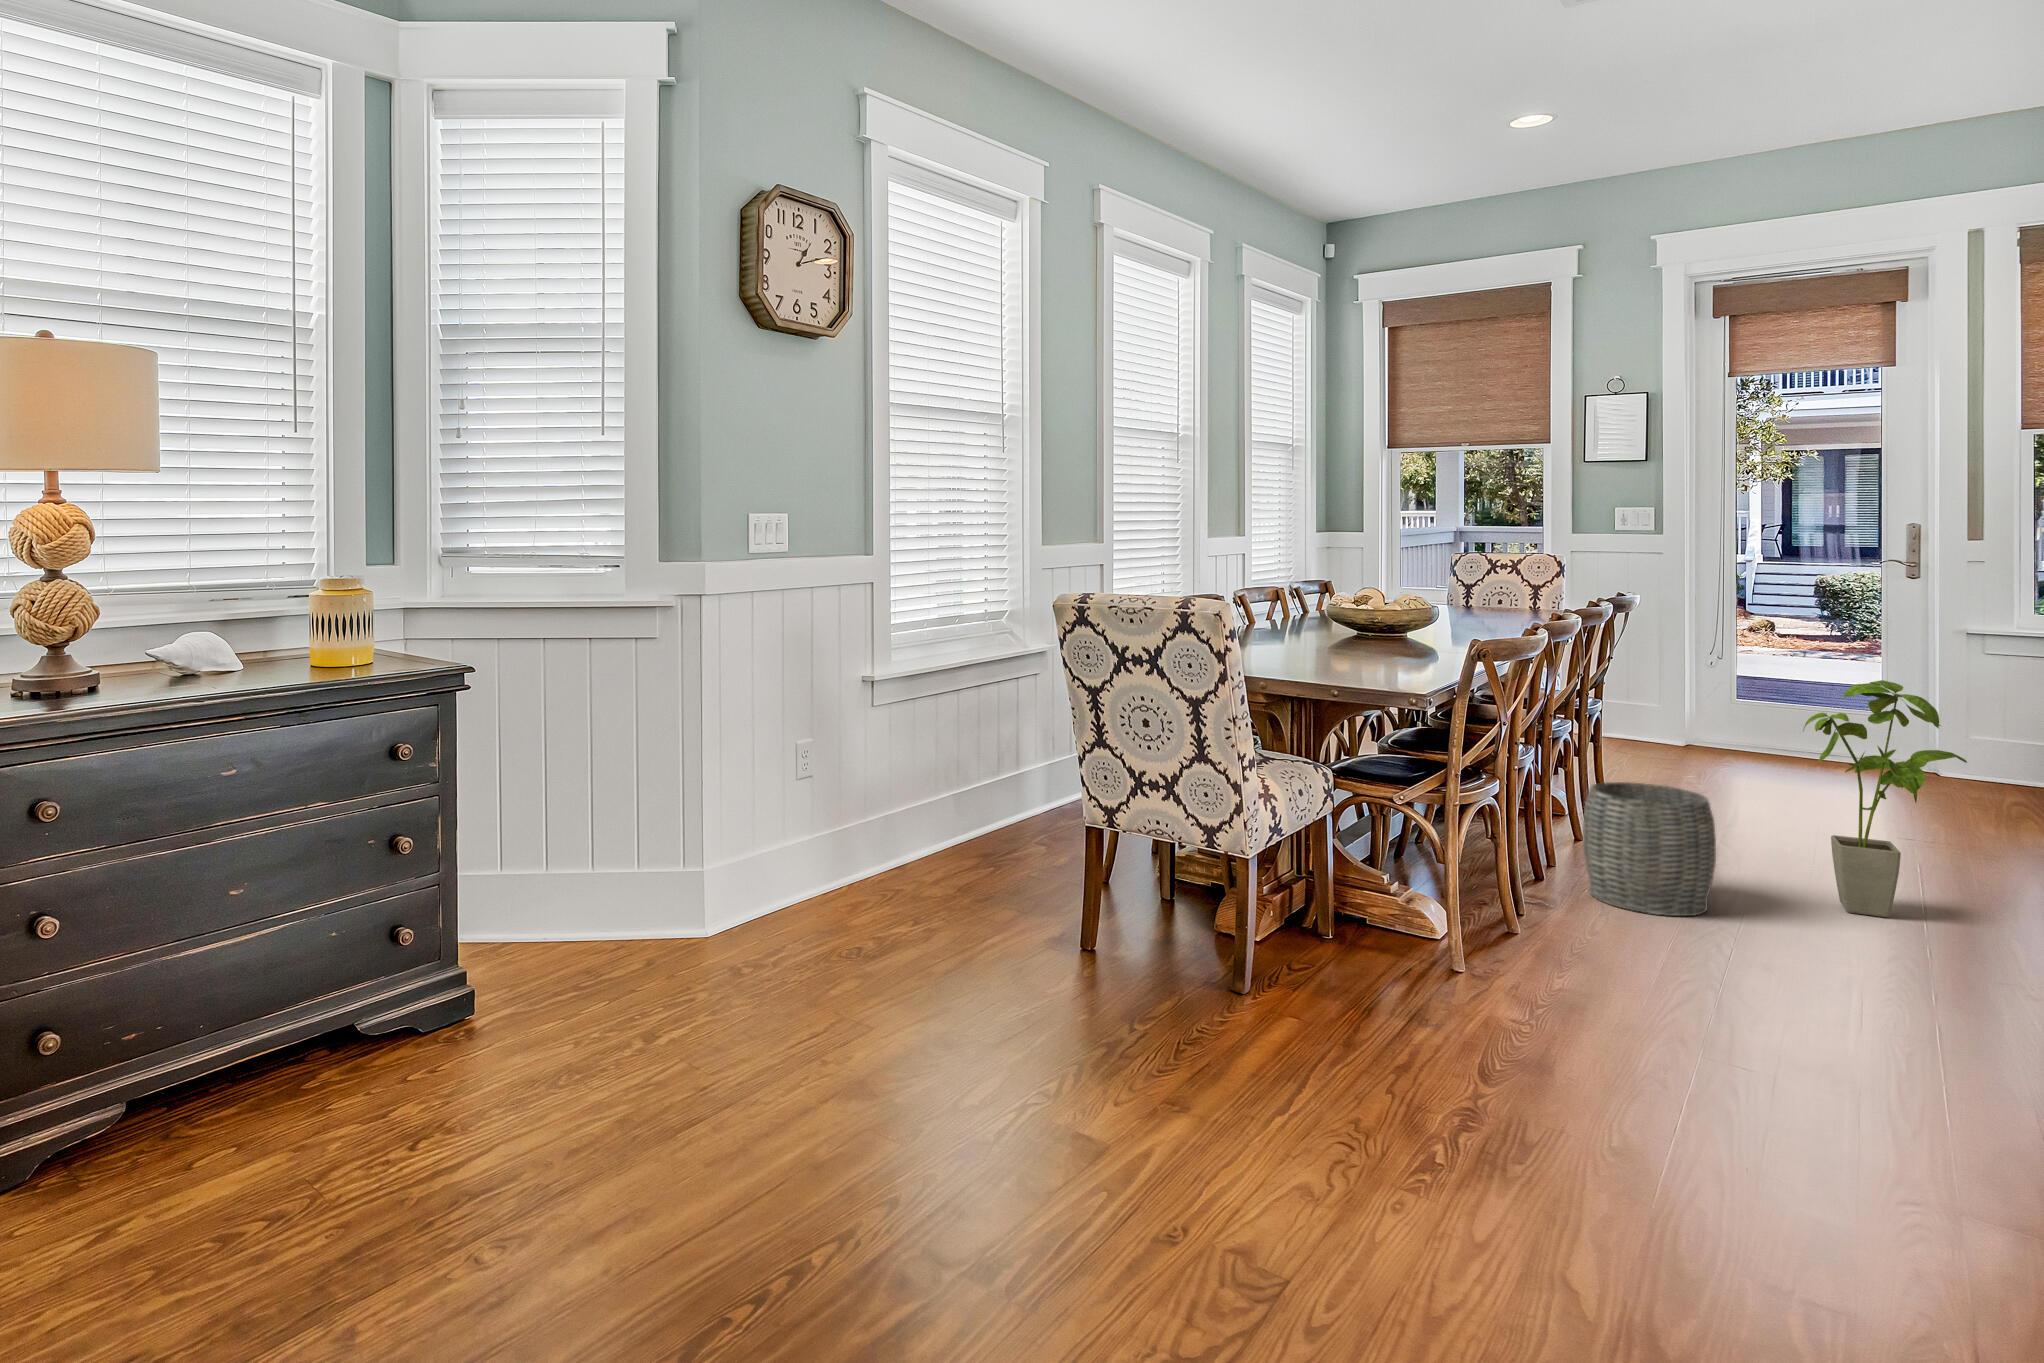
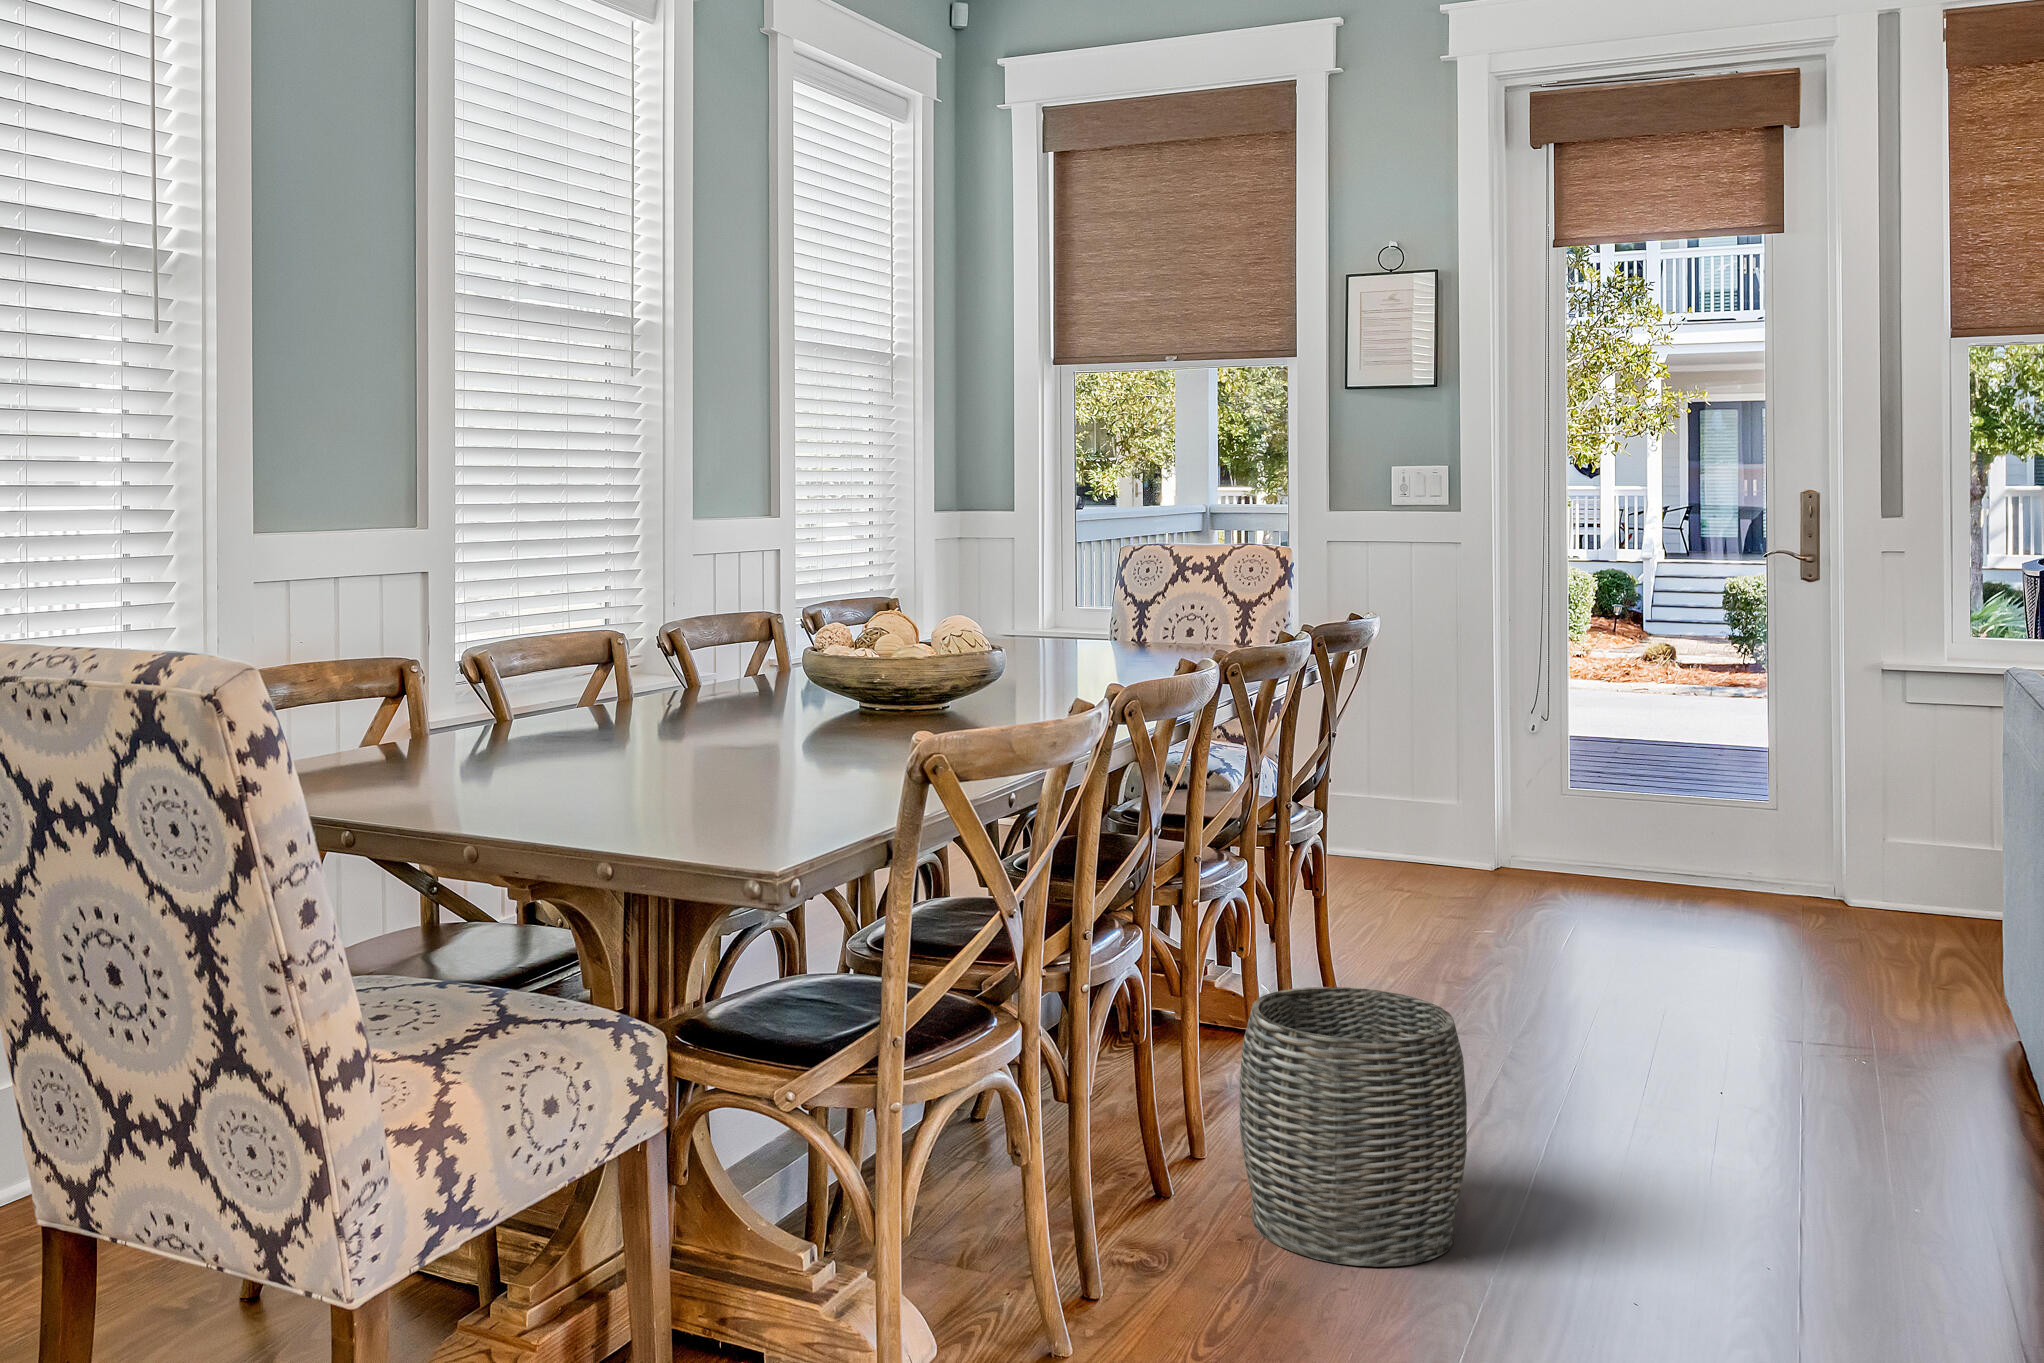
house plant: present [1803,680,1967,917] -> none [1621,773,1885,1230]

